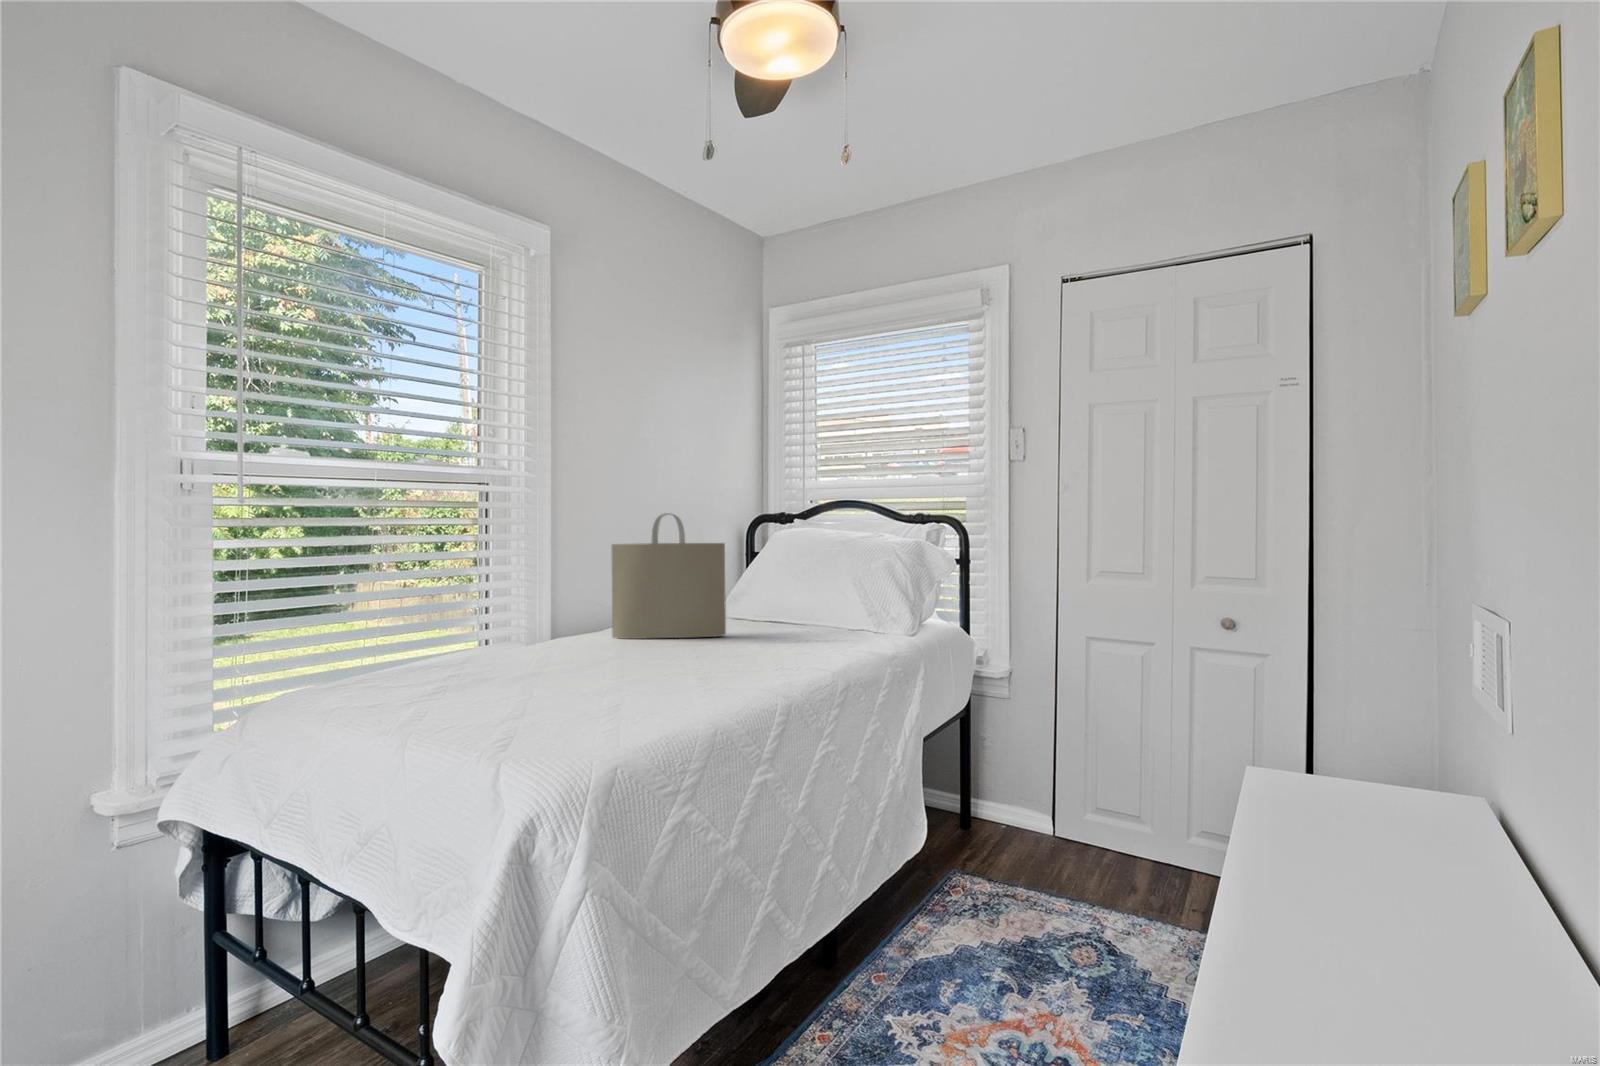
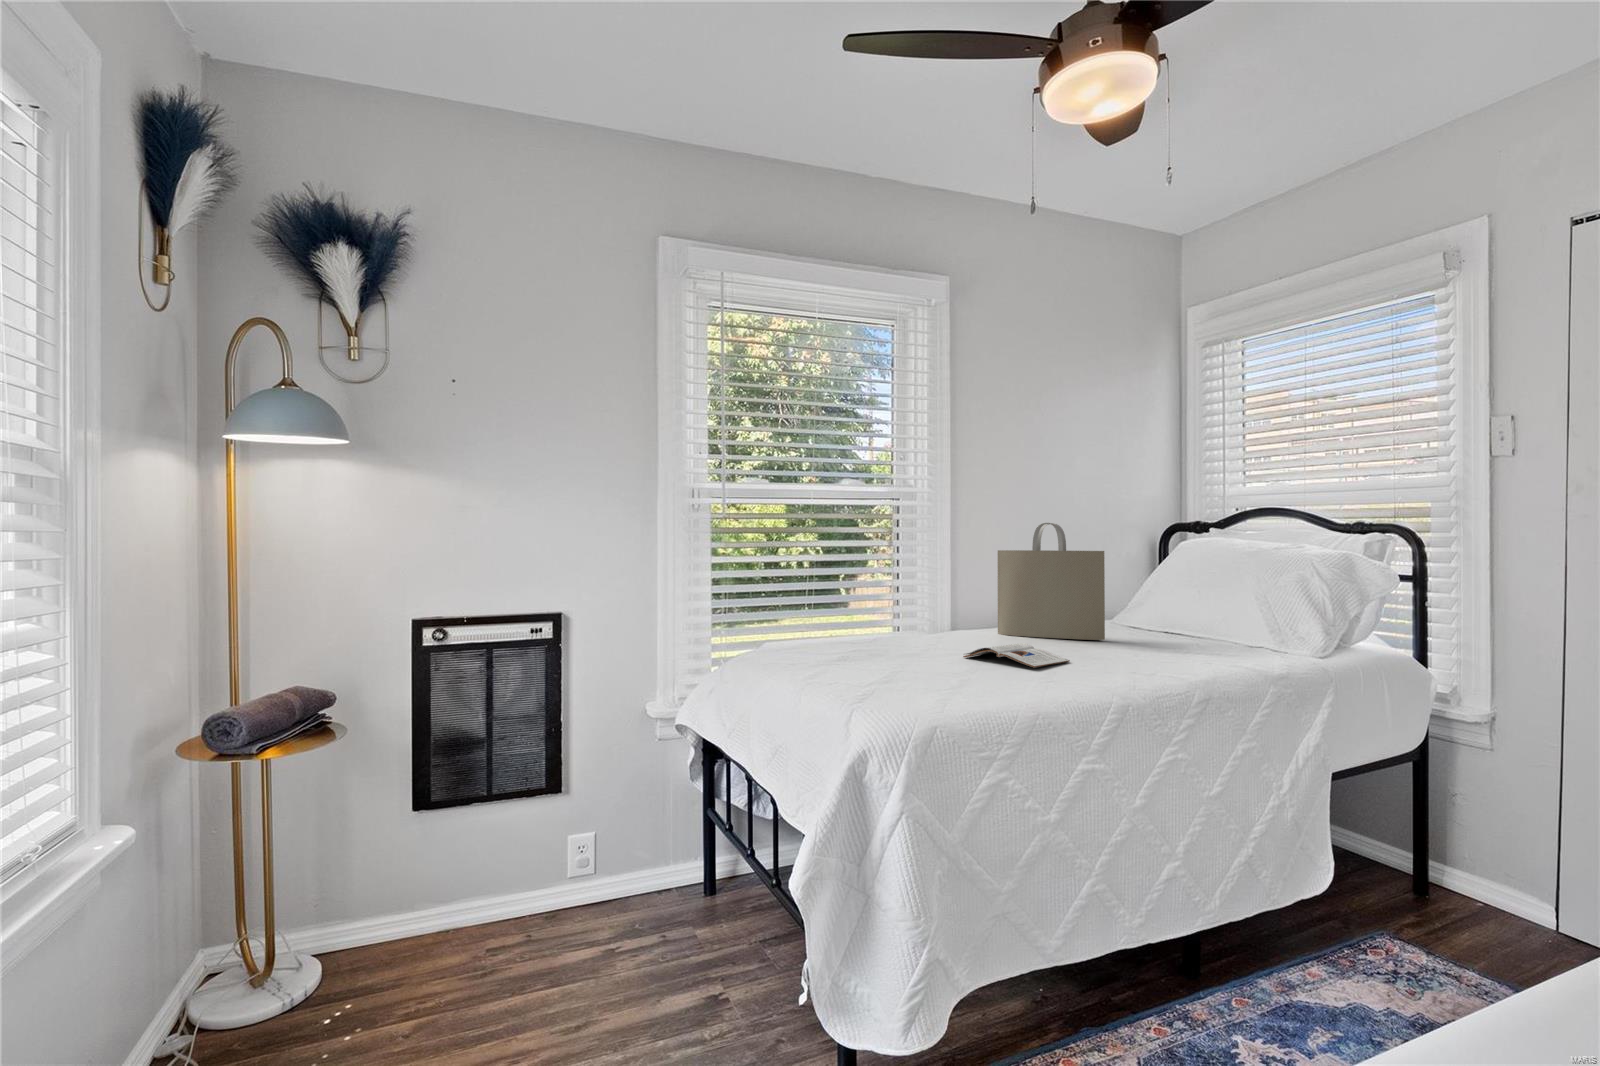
magazine: none [594,648,711,676] -> present [963,643,1070,668]

